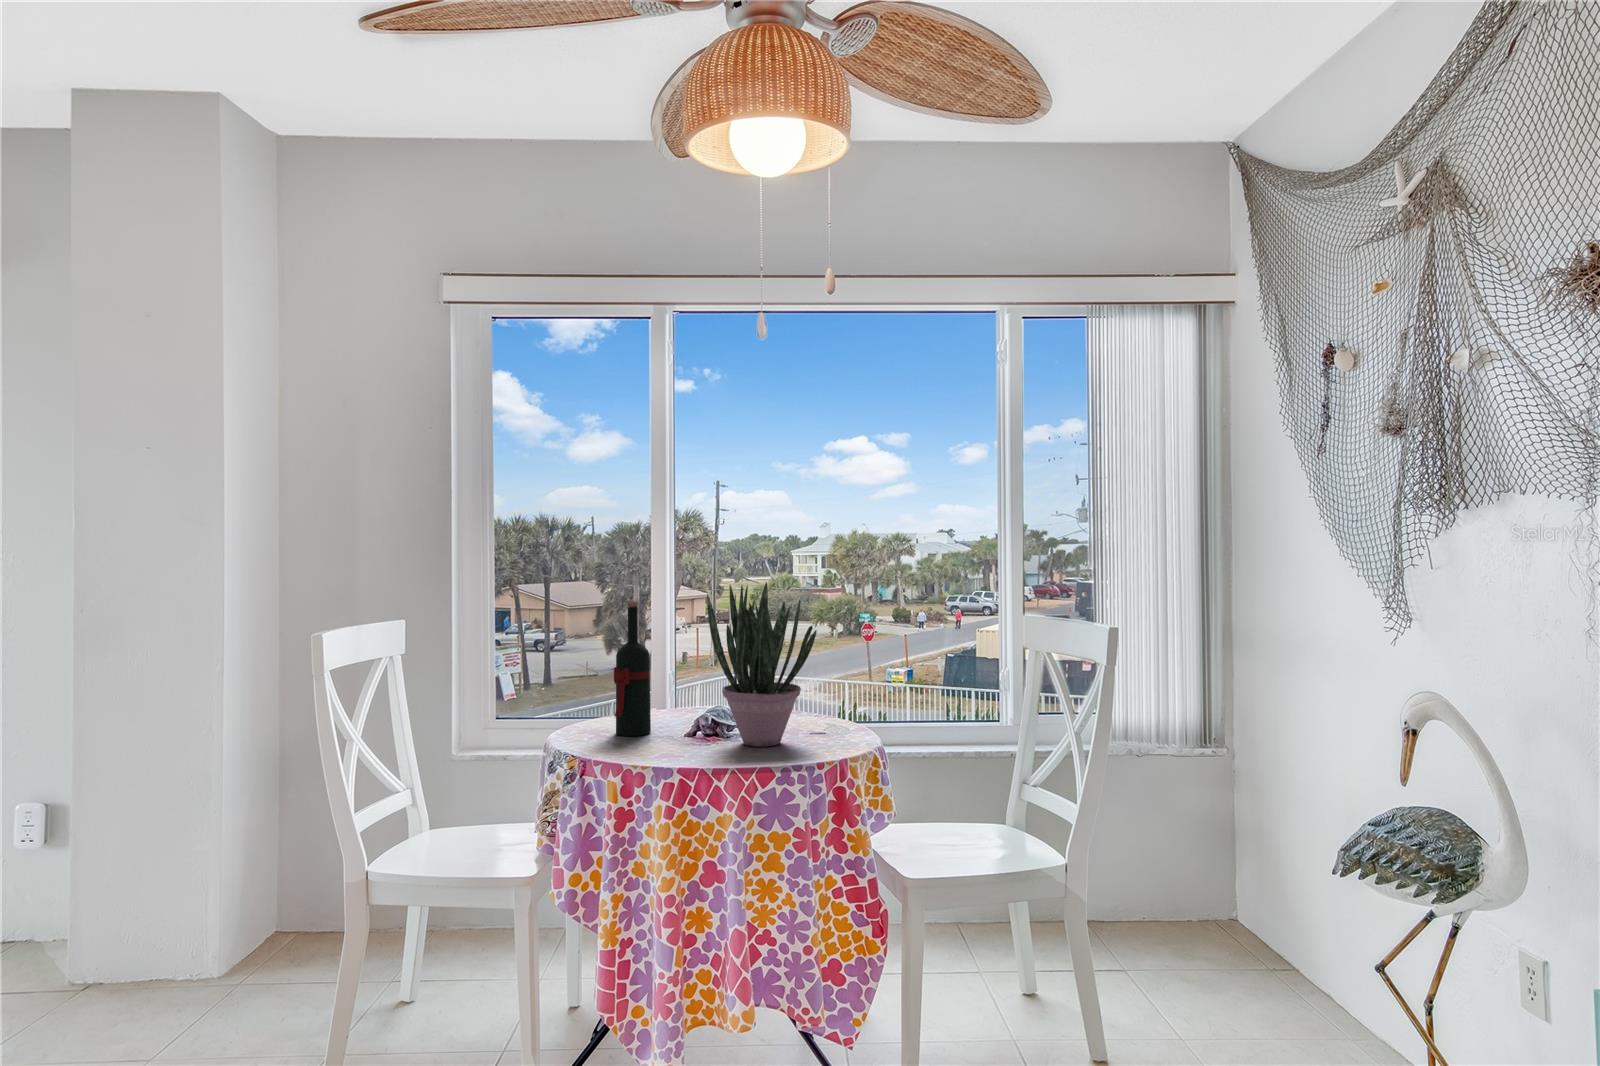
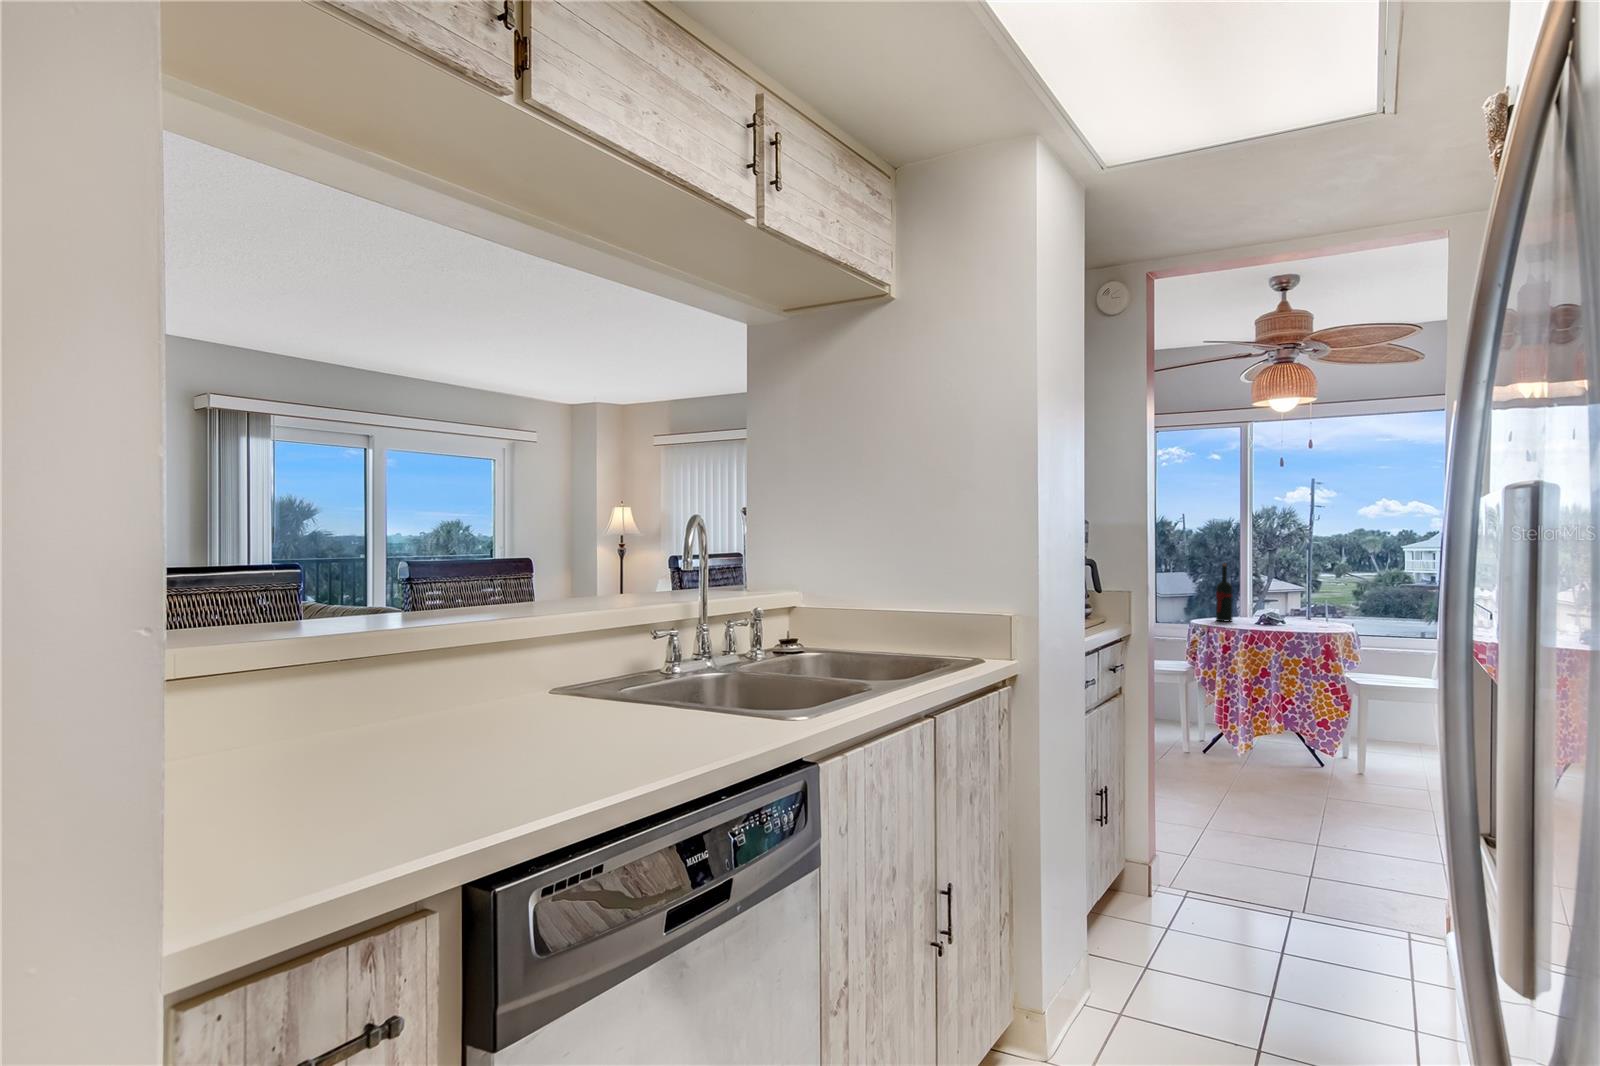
potted plant: present [707,582,817,746] -> none [1263,556,1317,627]

